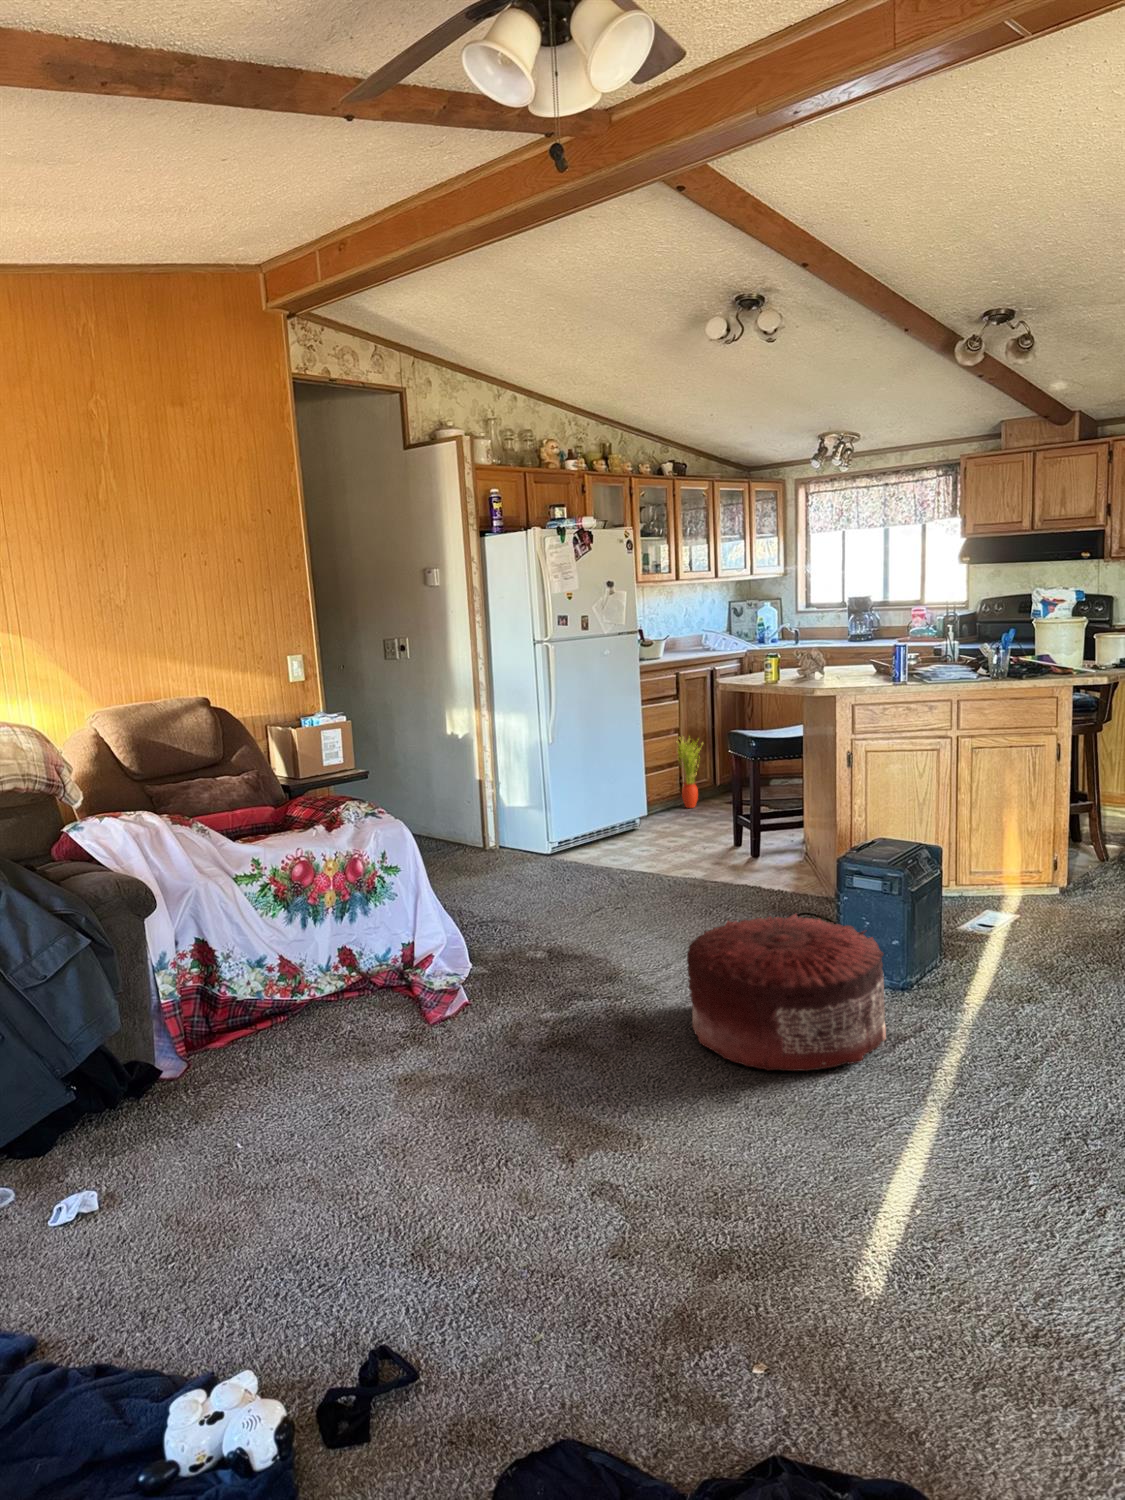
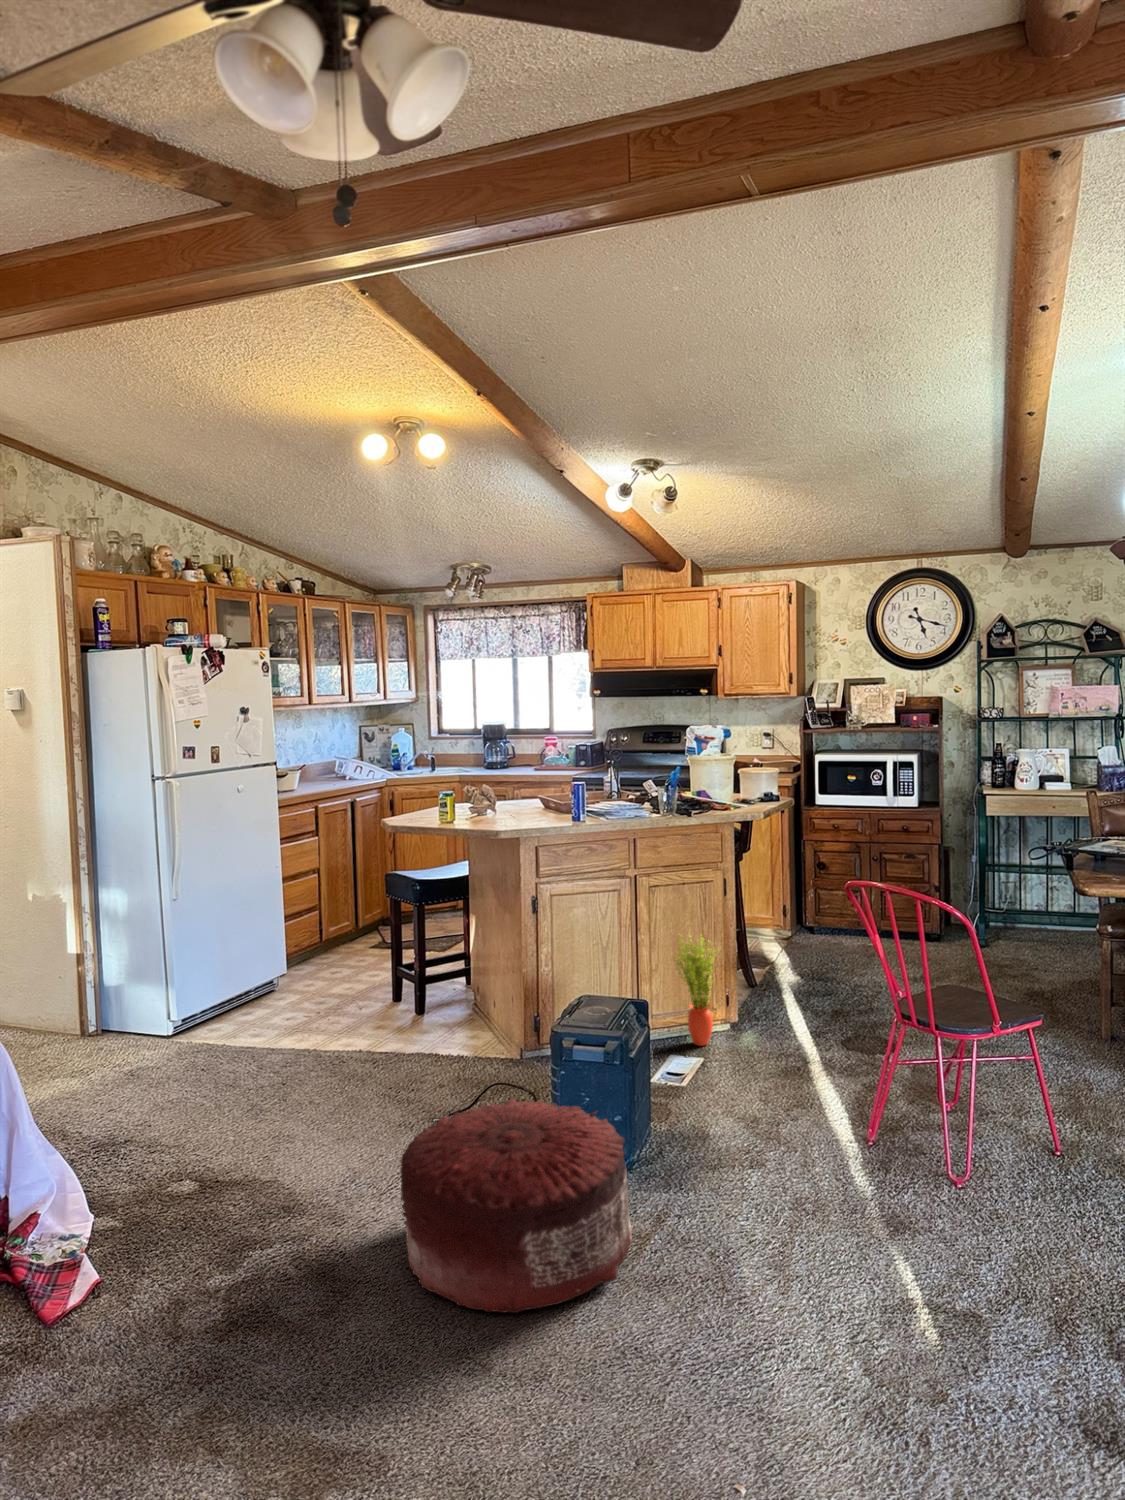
potted plant: present [676,737,700,808] -> present [674,932,721,1046]

